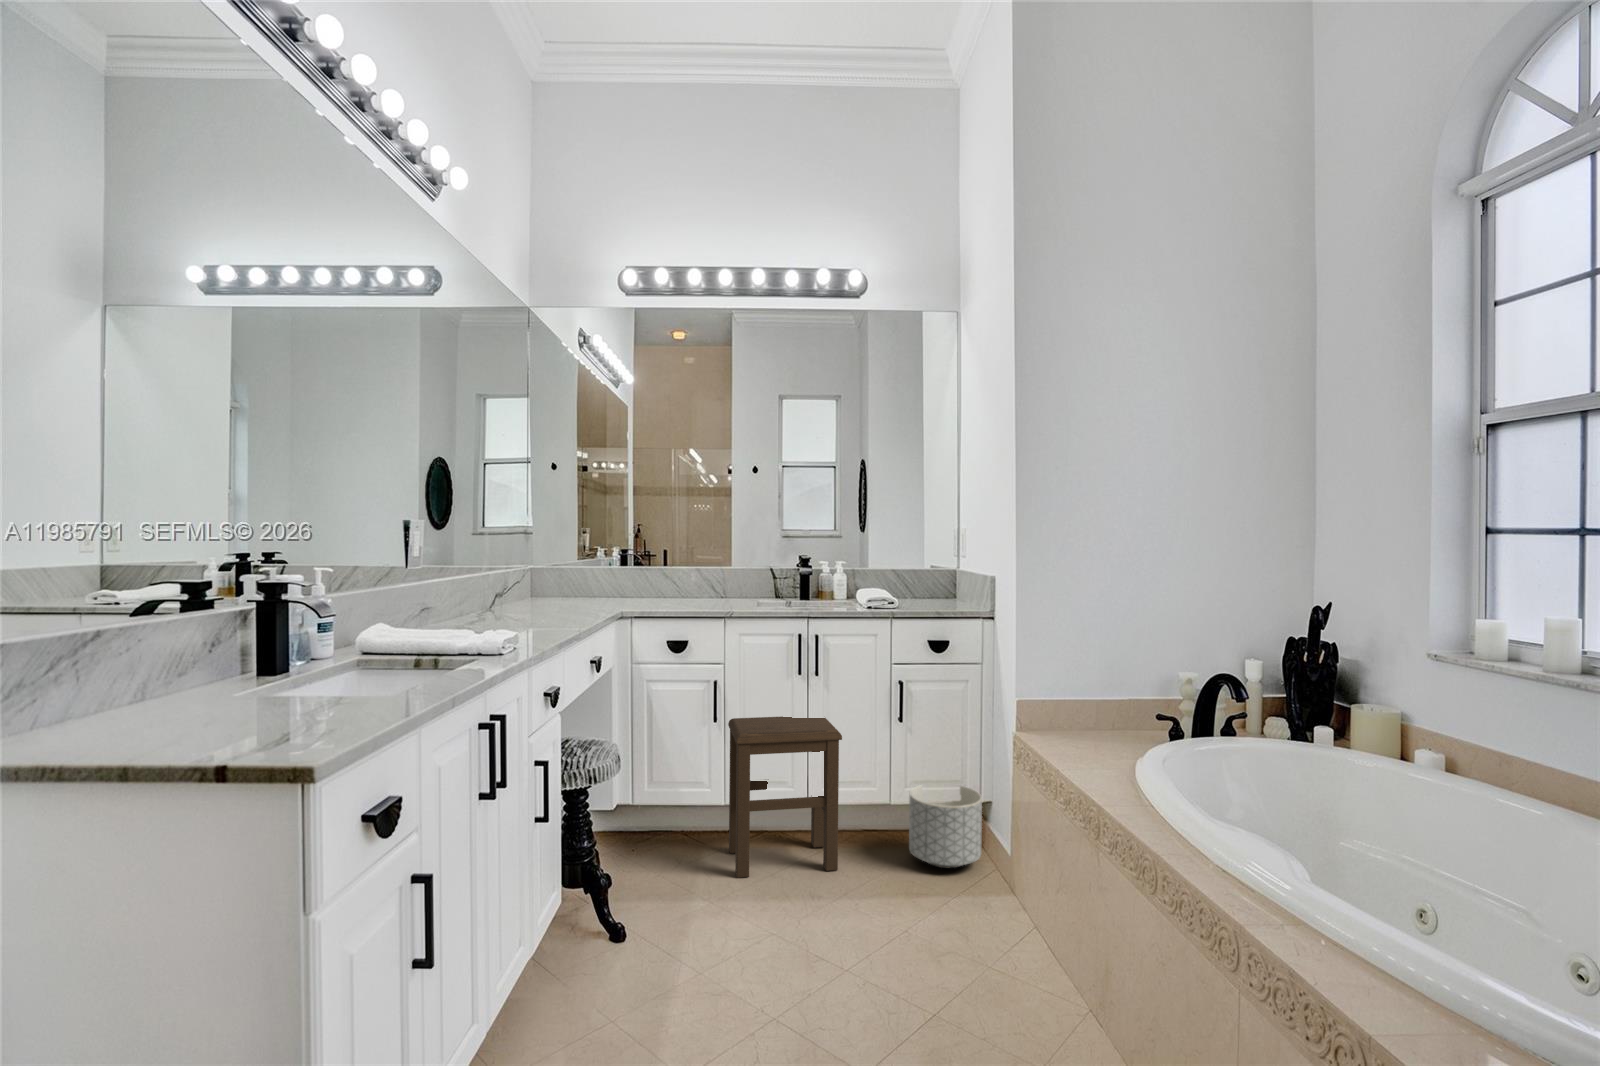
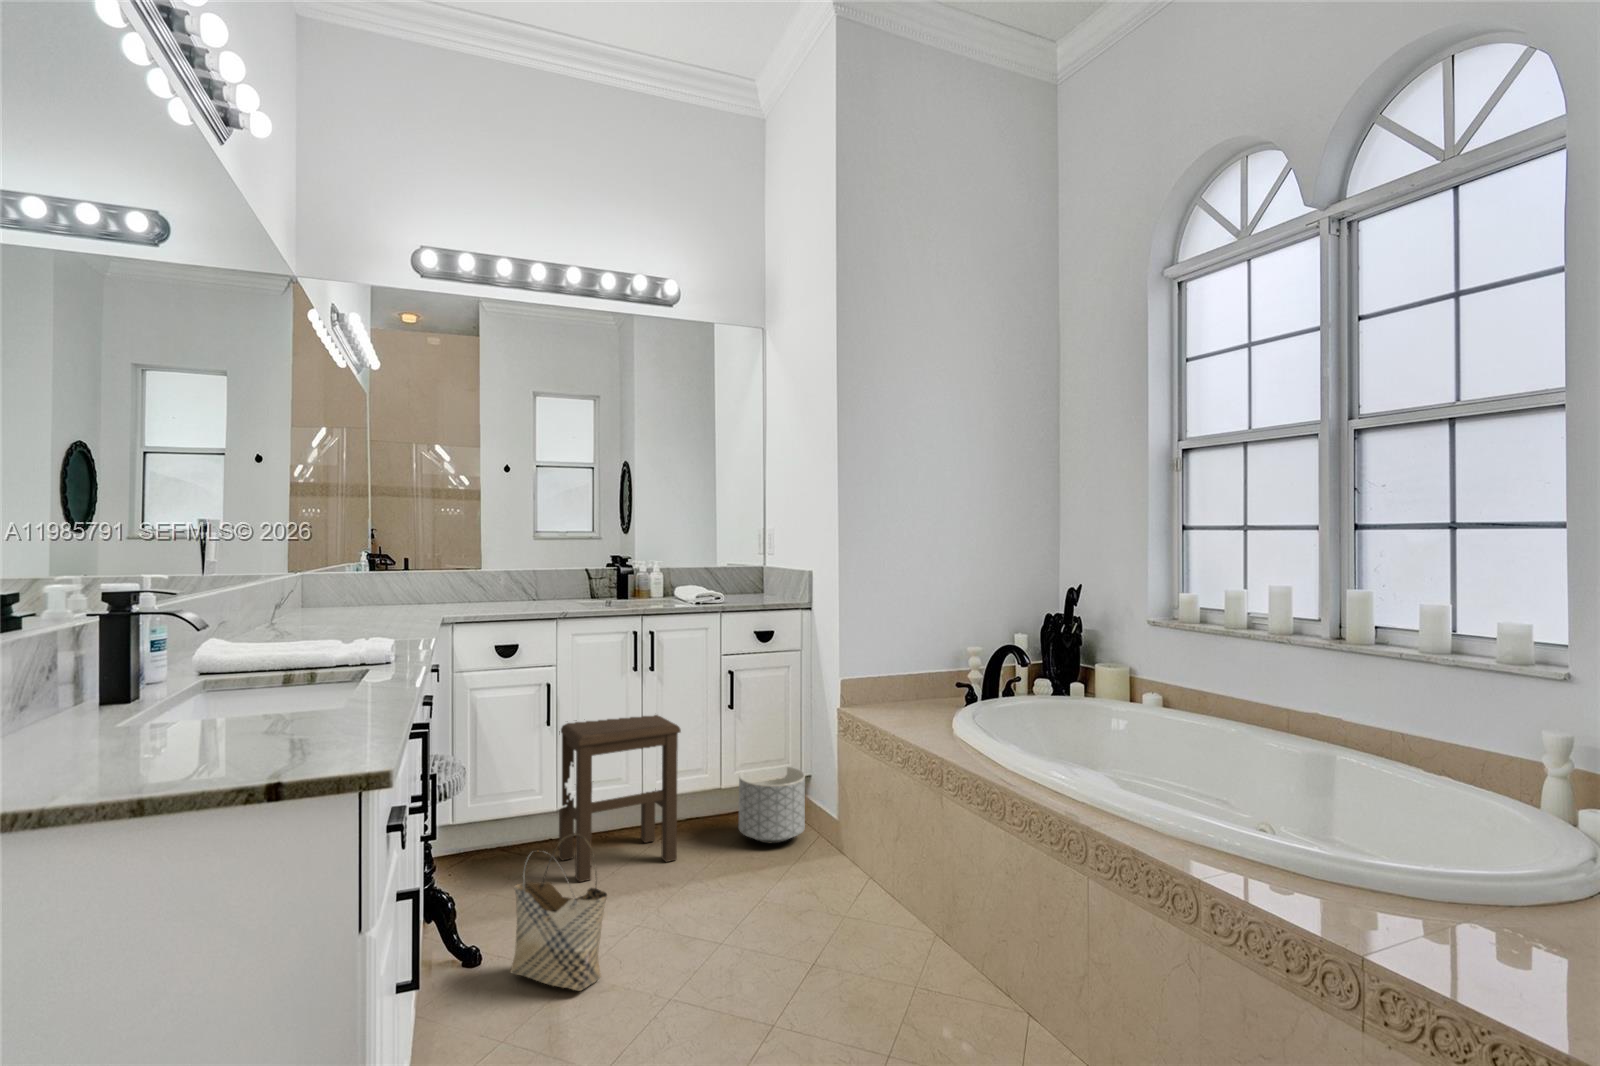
woven basket: none [640,830,724,986] -> present [510,833,607,991]

